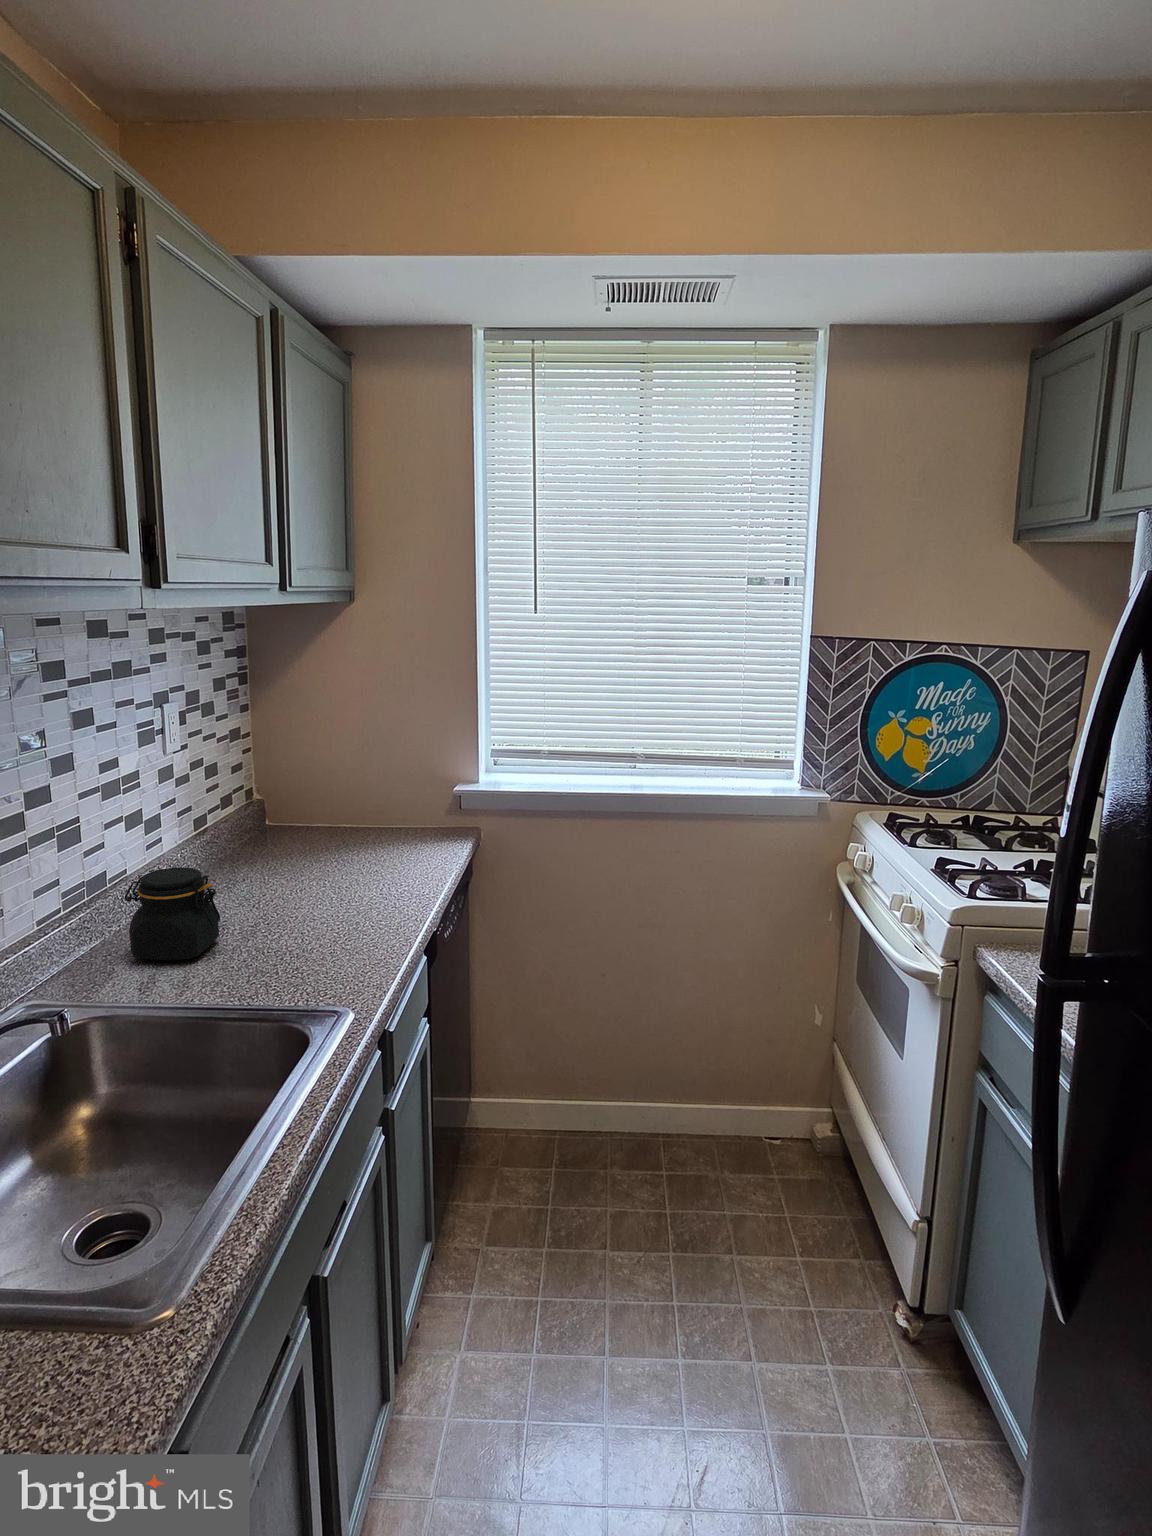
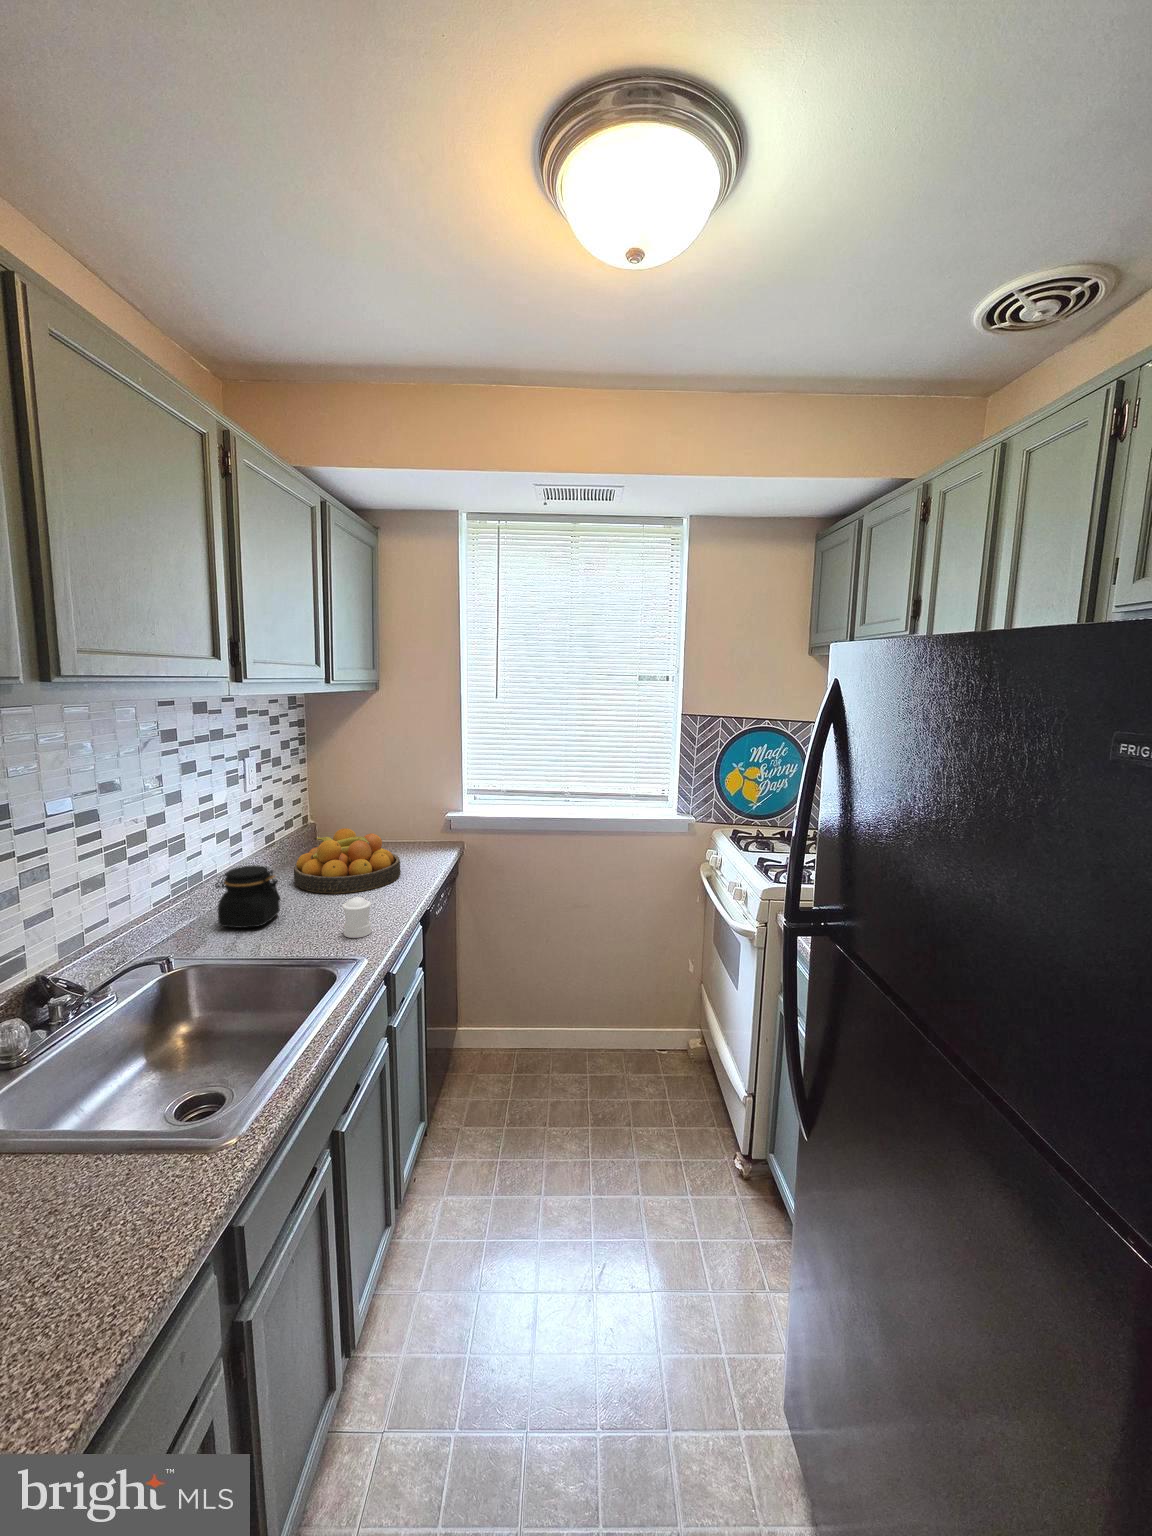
fruit bowl: none [237,809,391,908] -> present [294,828,401,894]
salt shaker: none [312,918,355,979] -> present [342,897,371,938]

